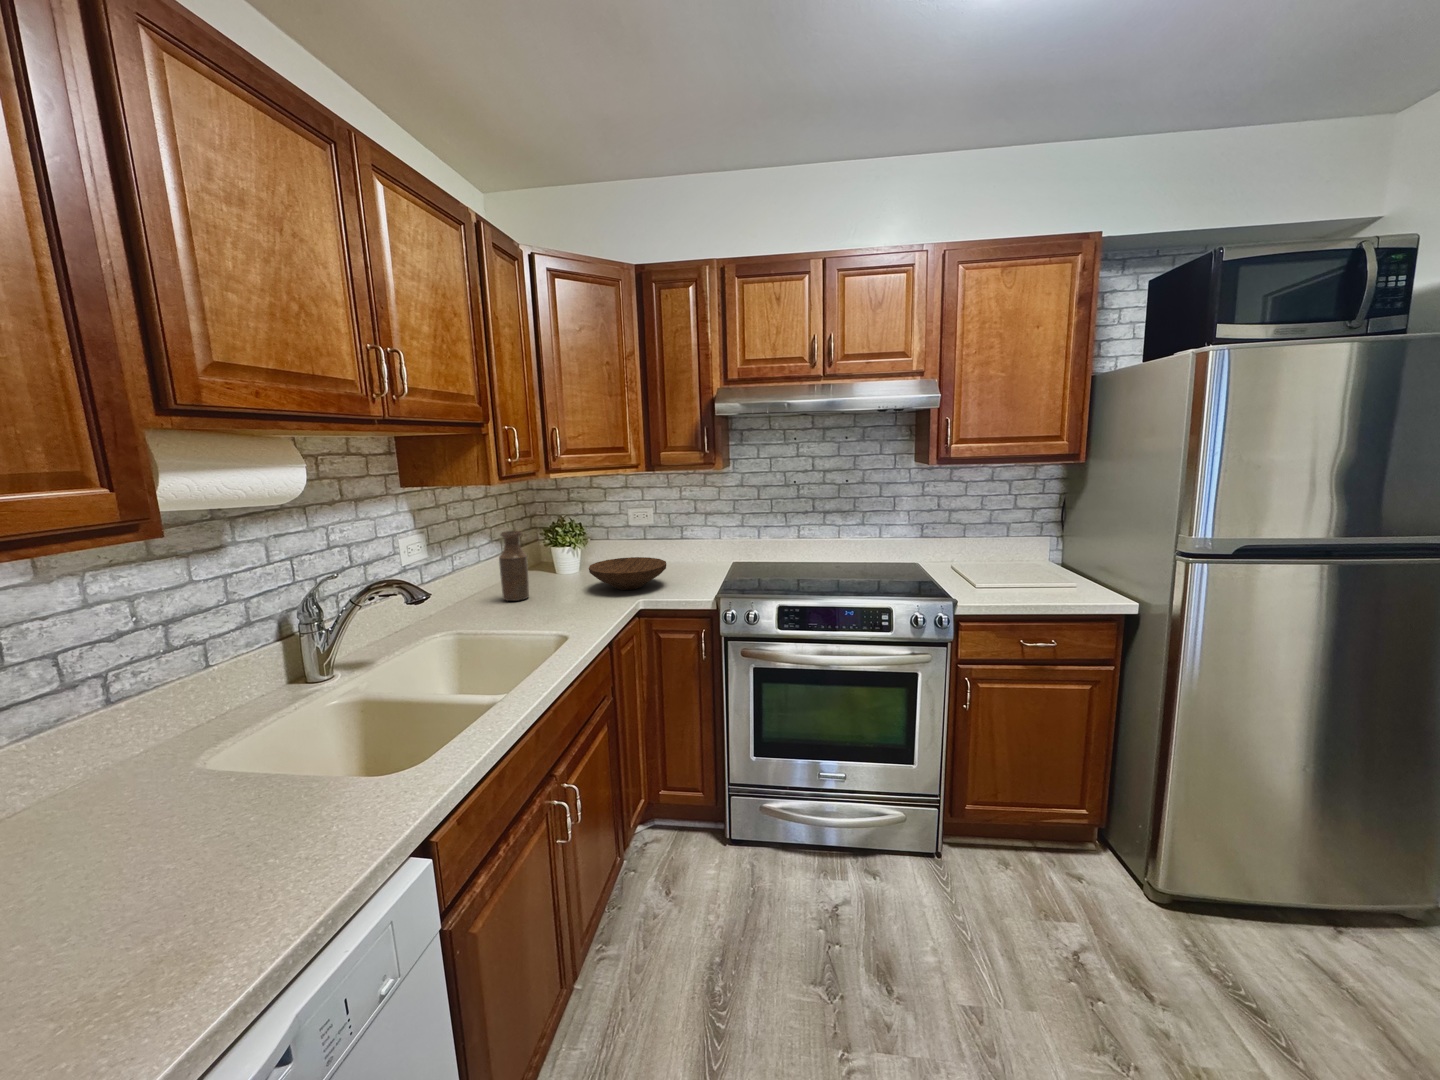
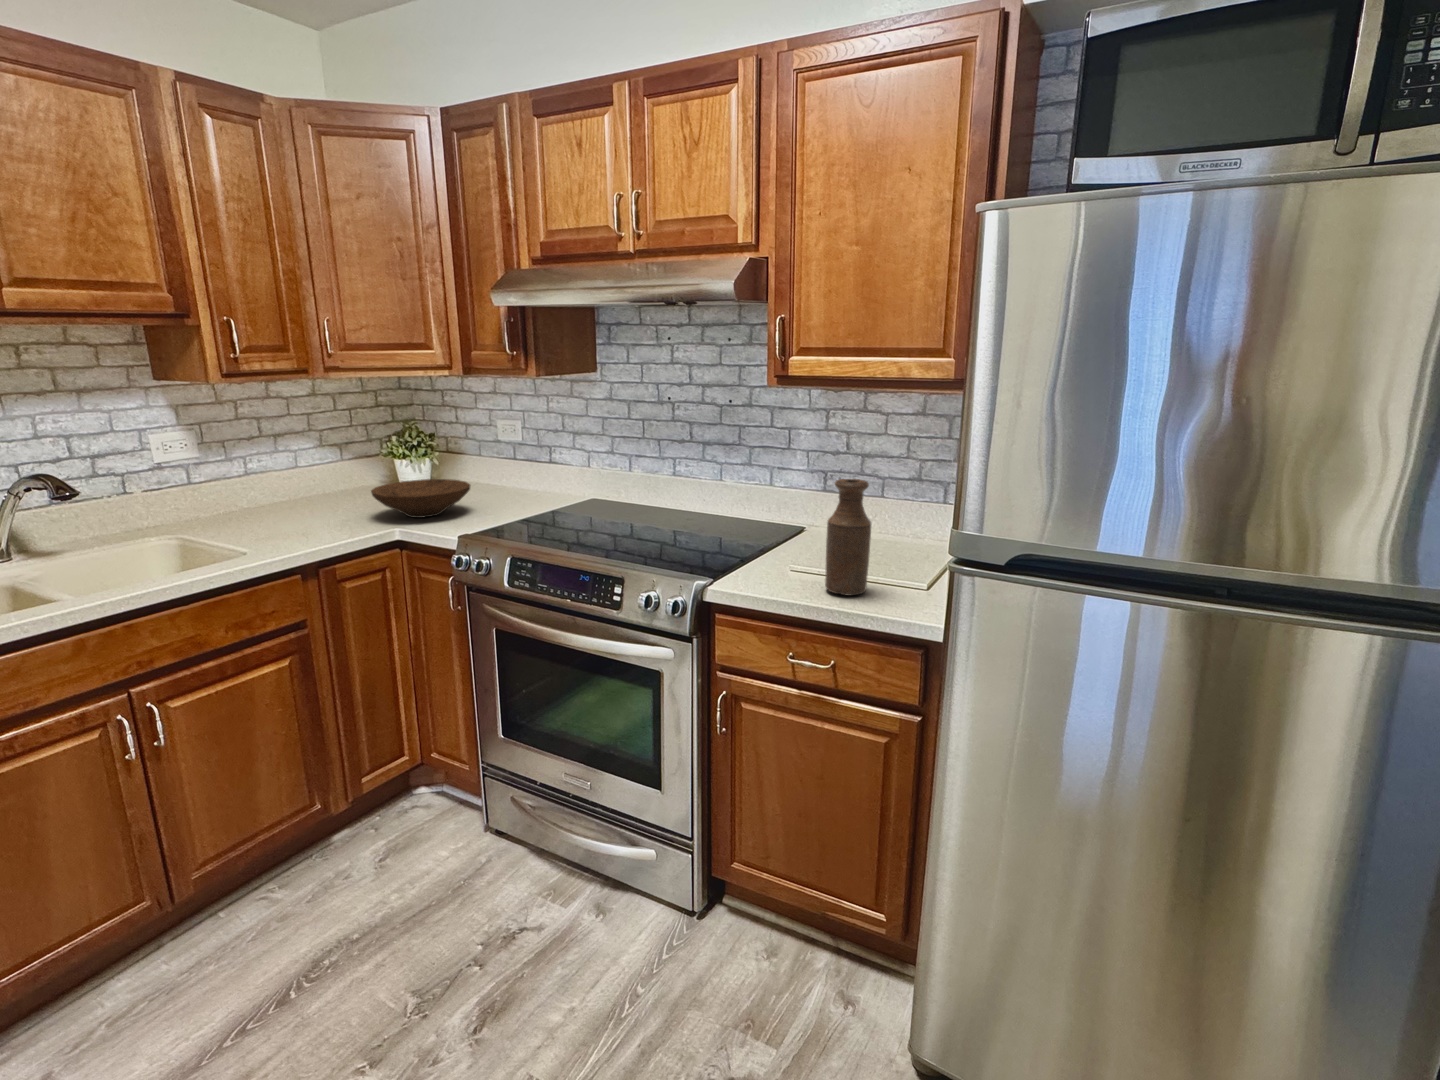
bottle: present [499,531,529,601] -> present [825,479,871,596]

